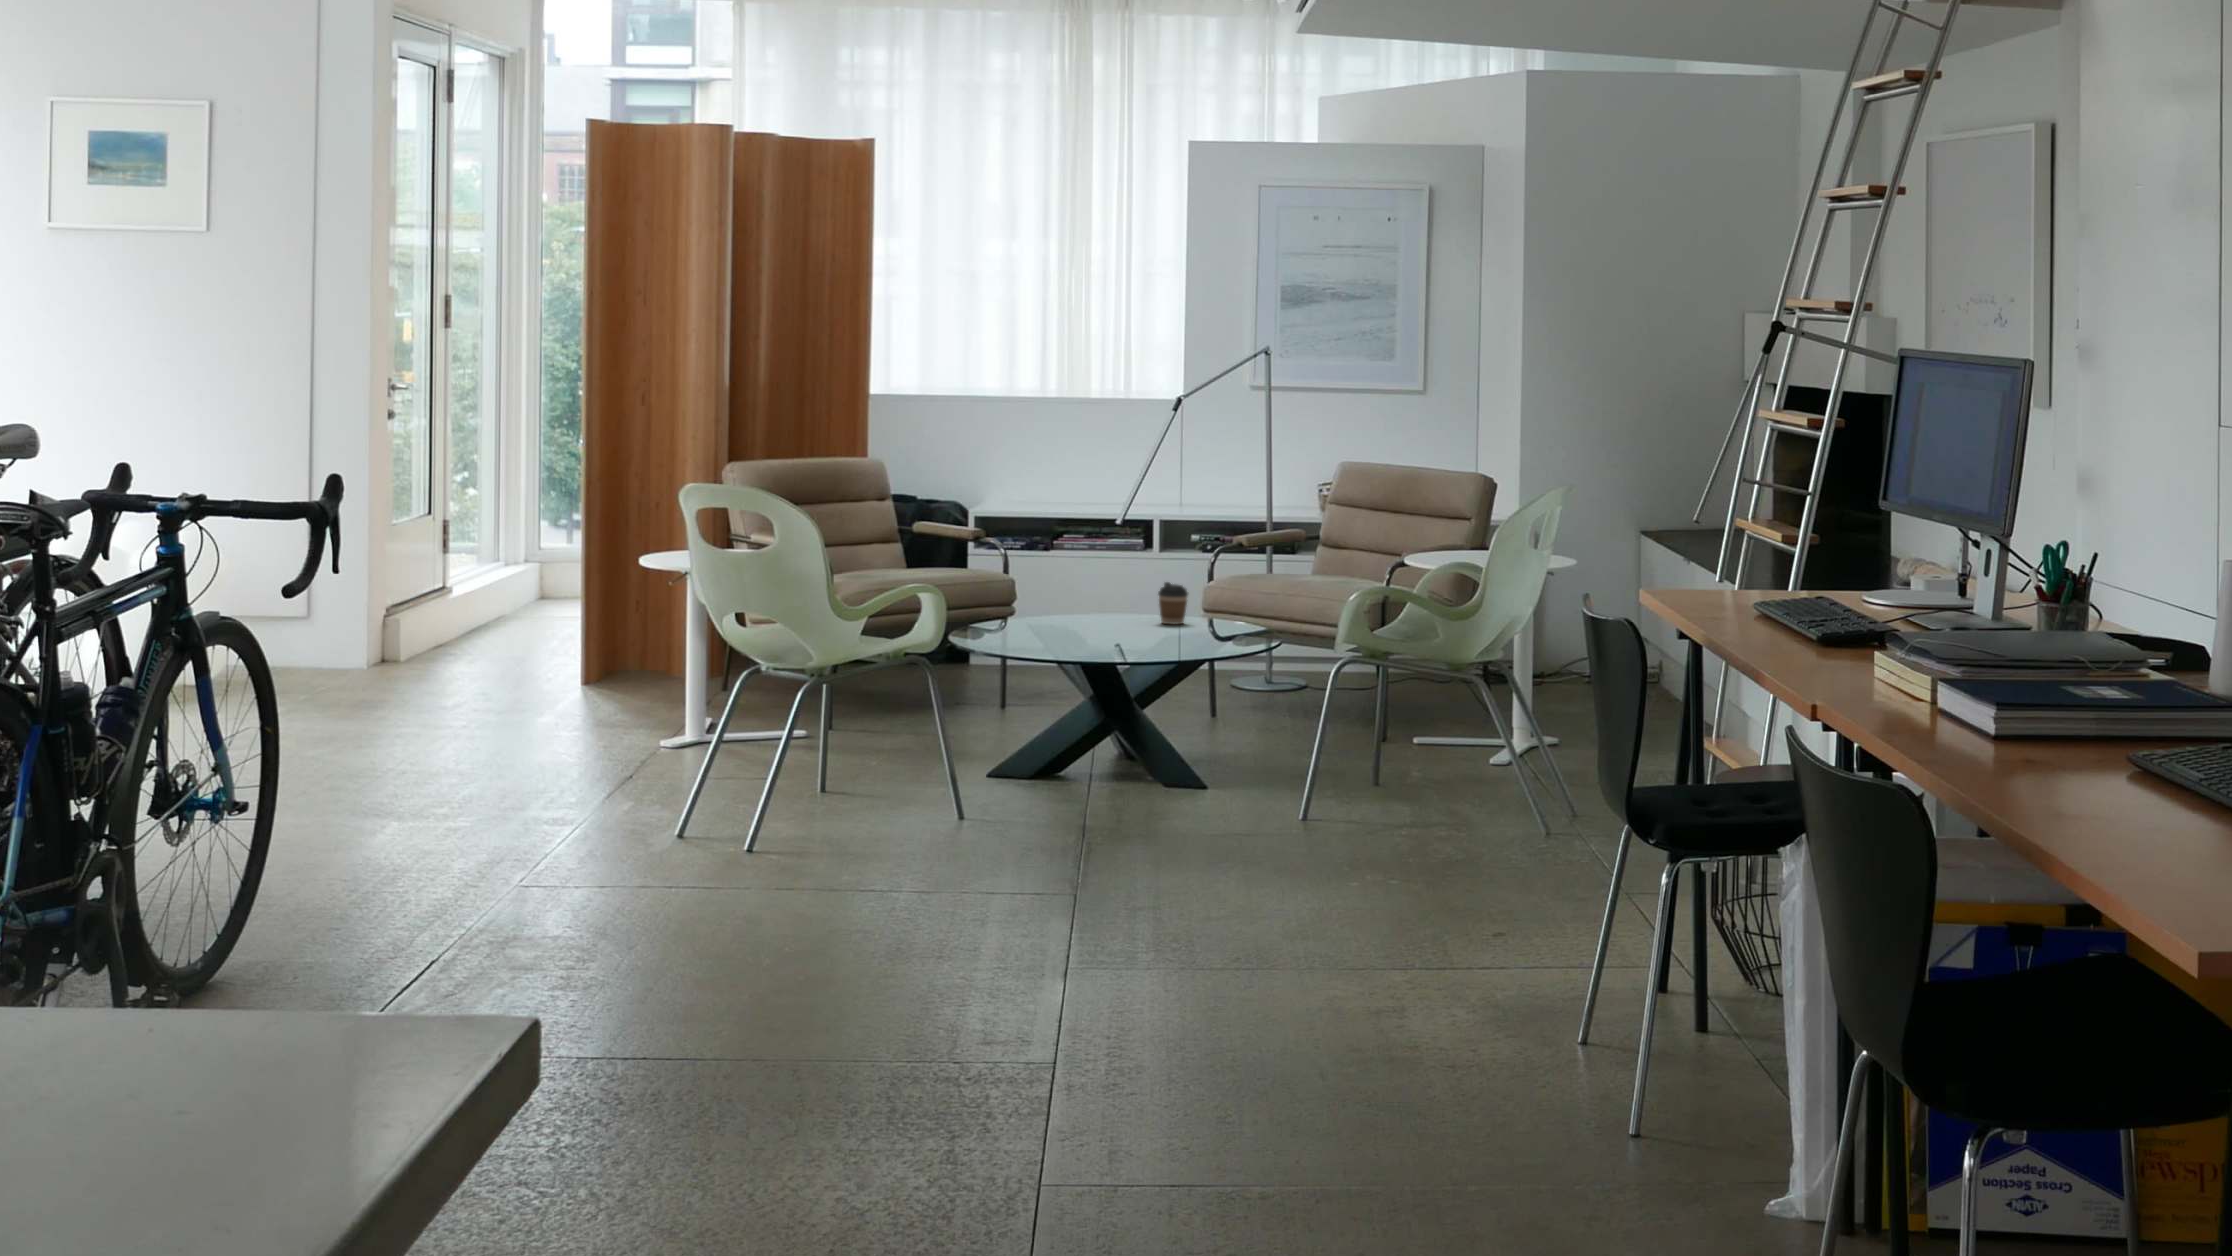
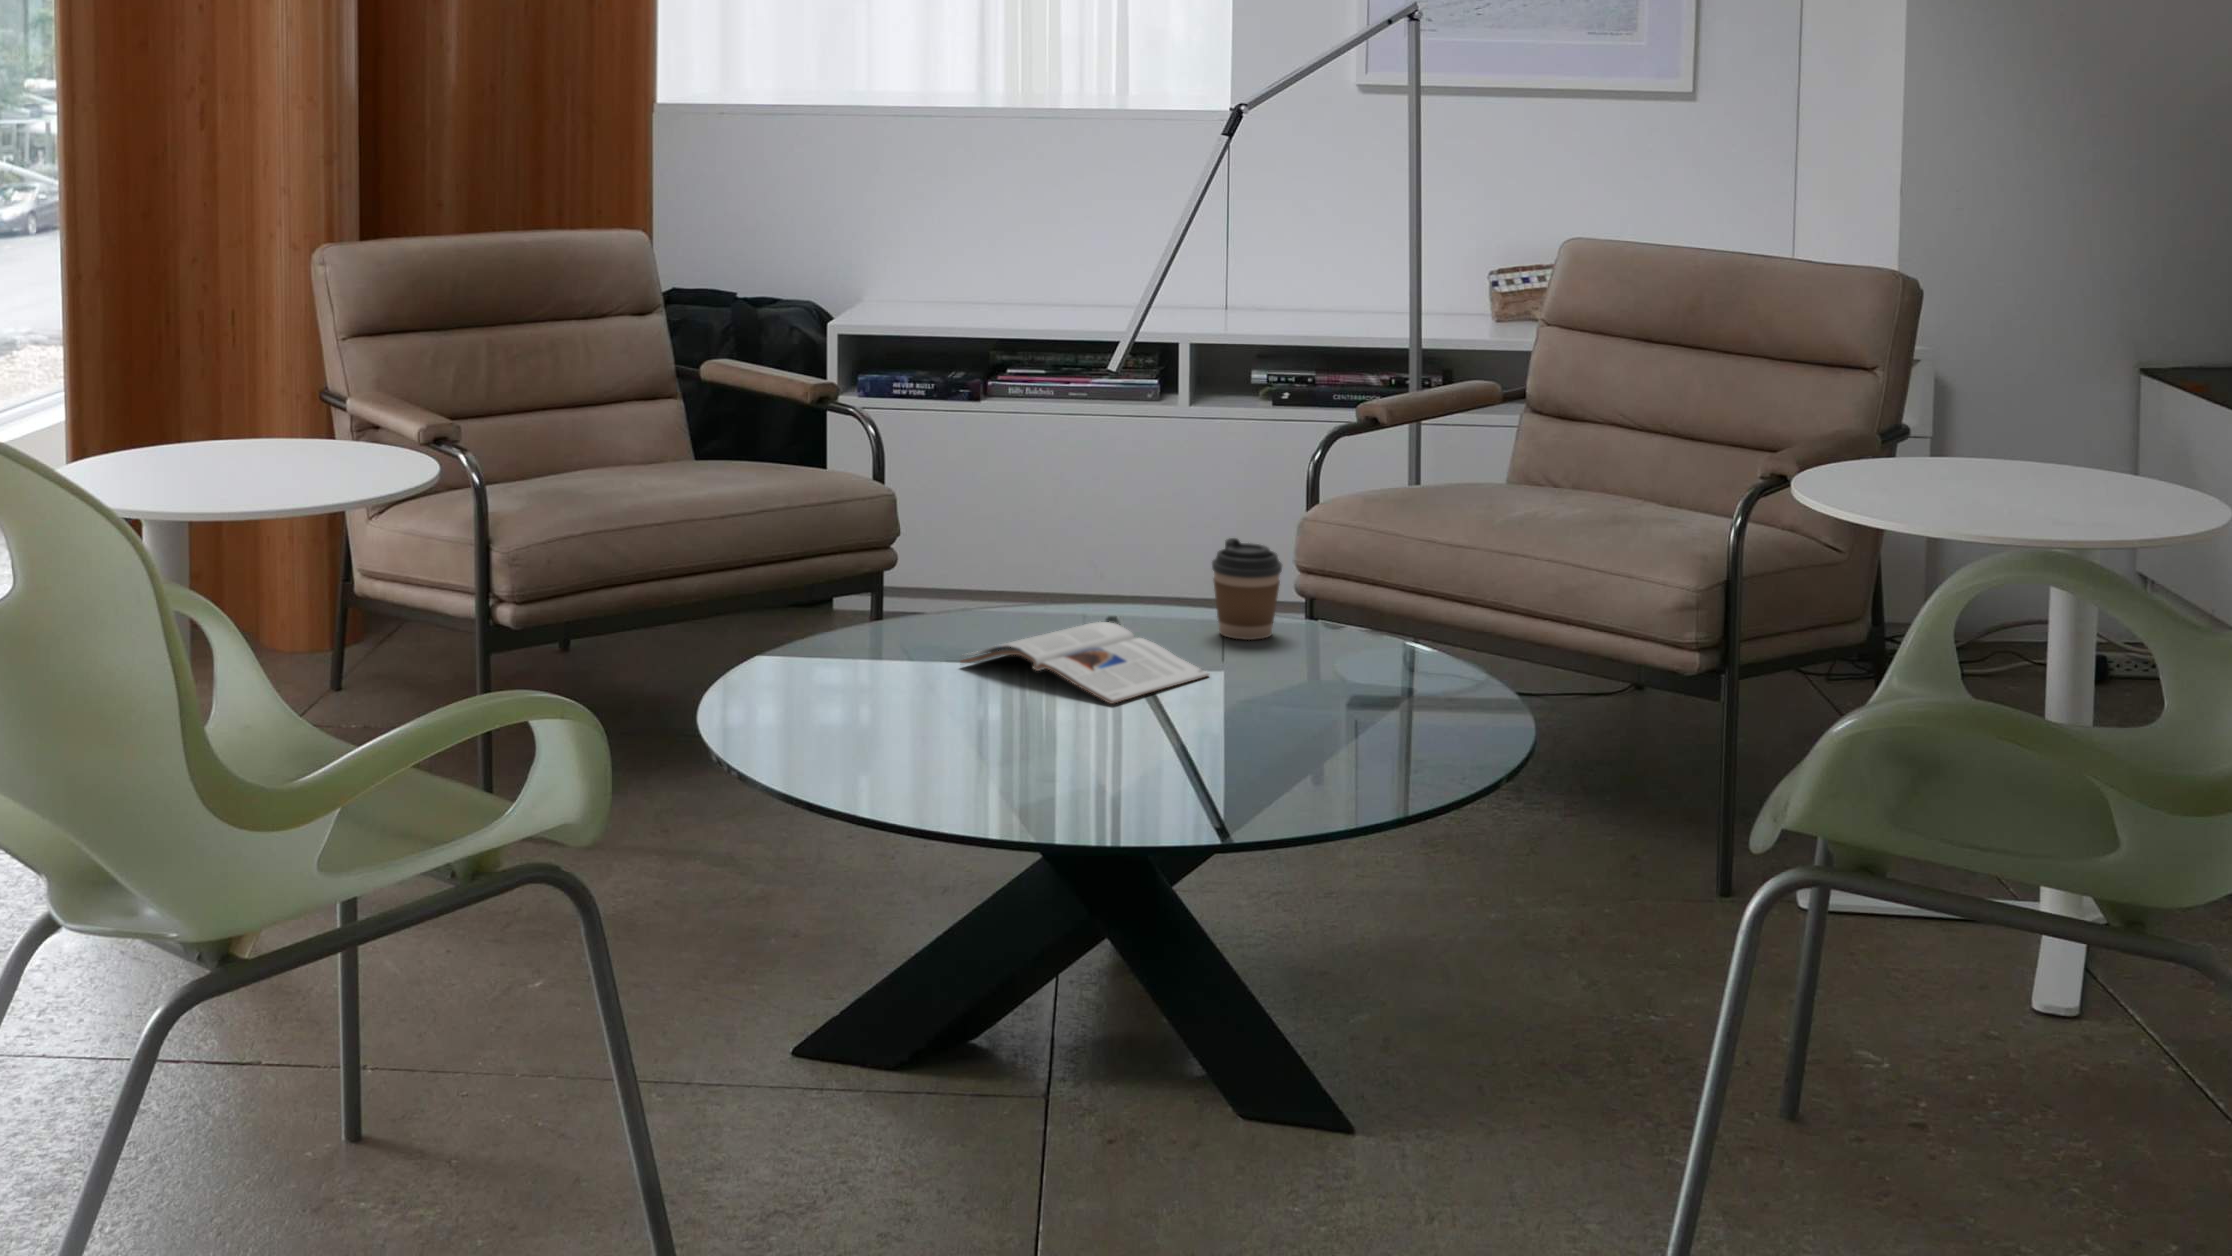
magazine: none [1050,615,1155,639] -> present [961,622,1209,704]

